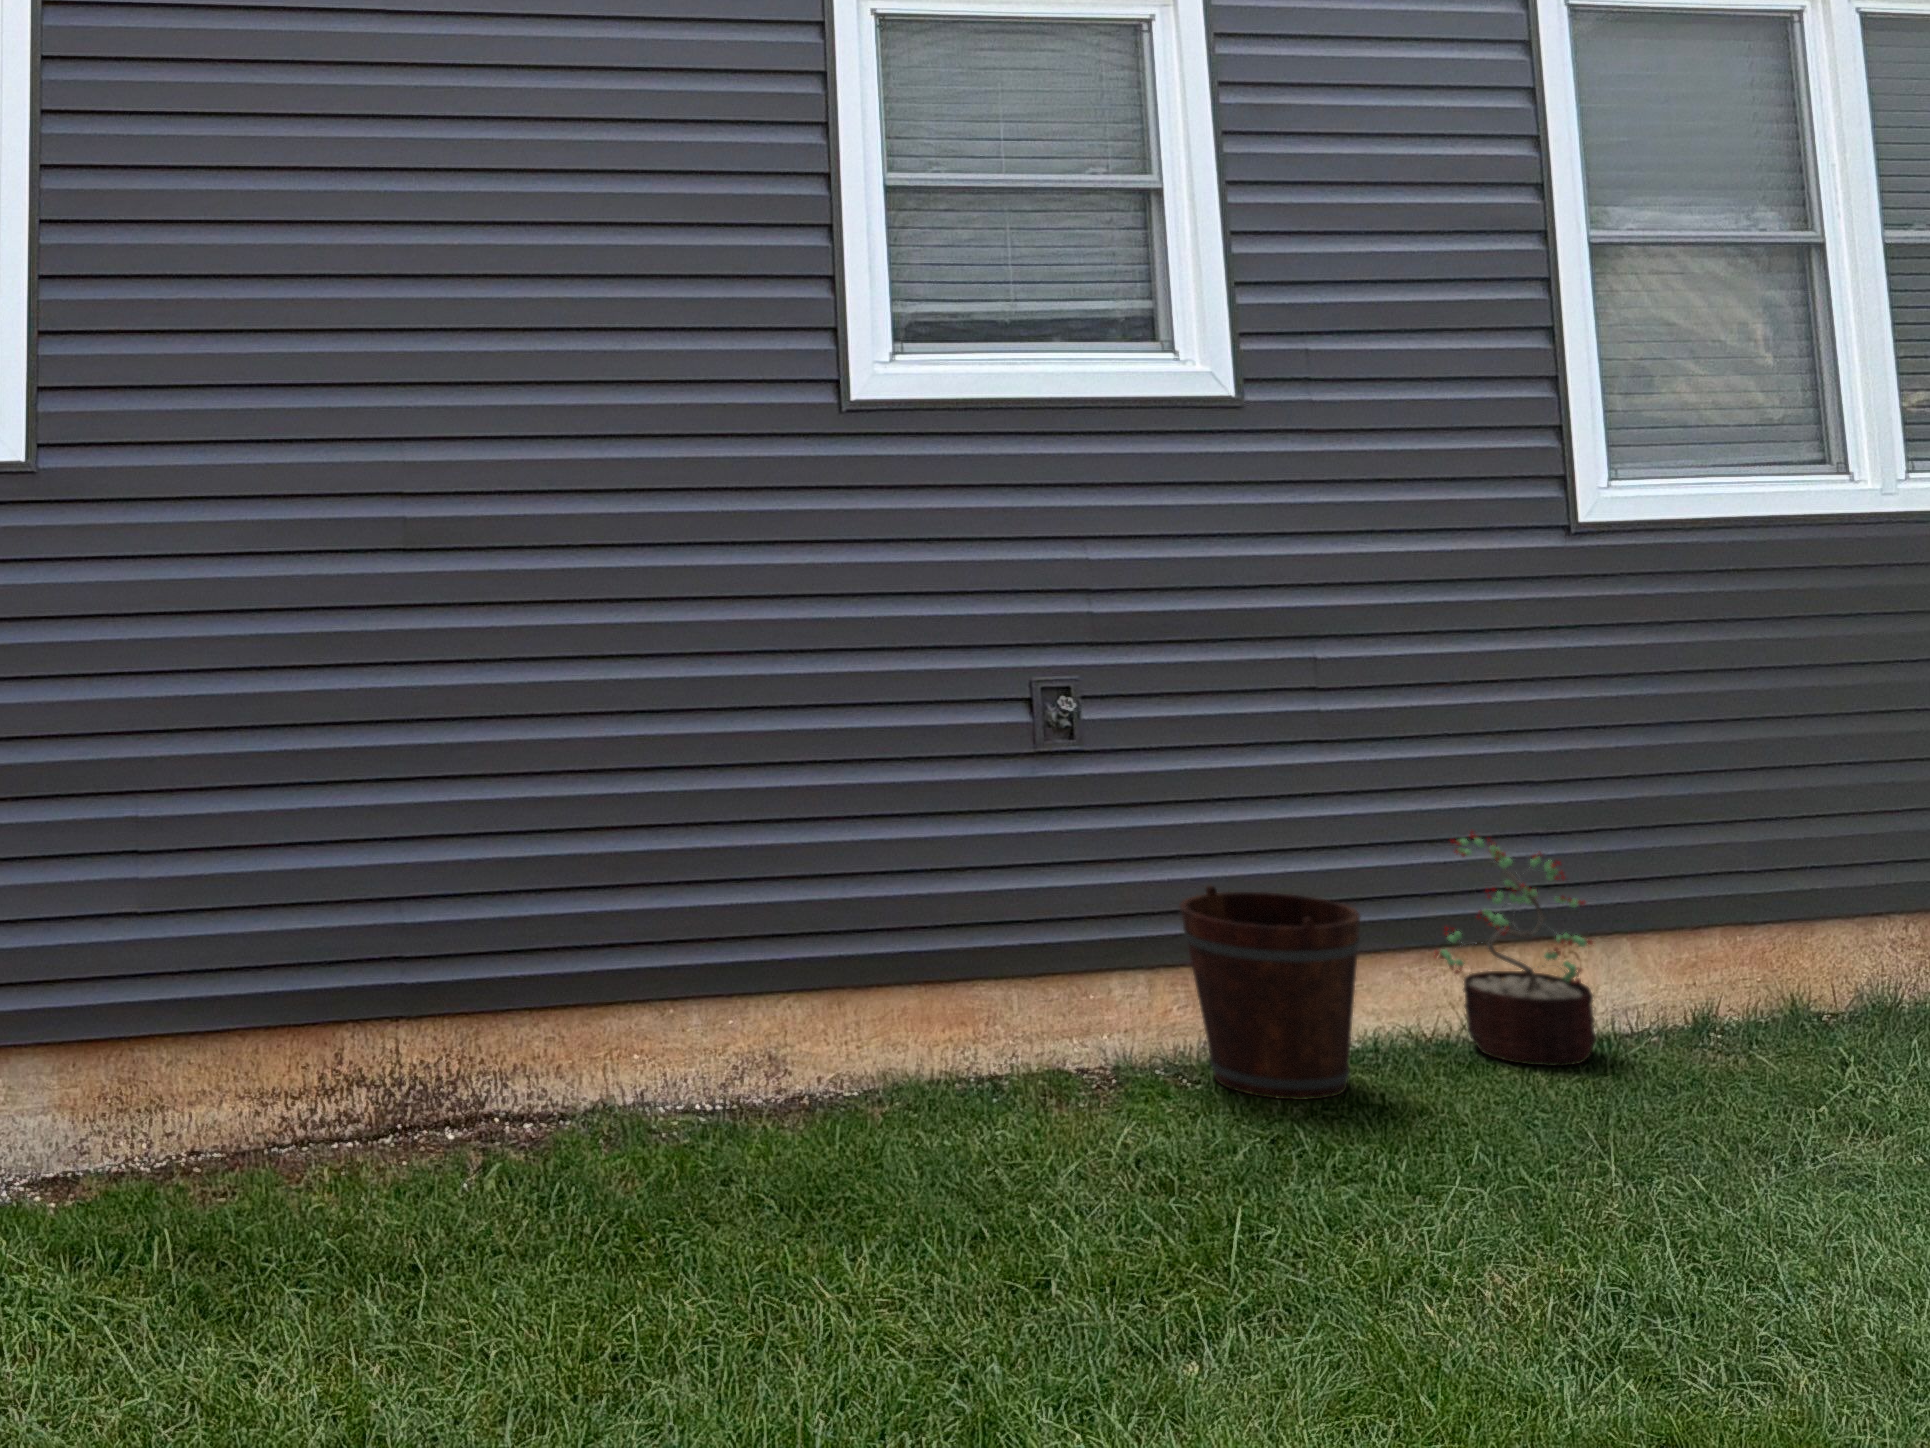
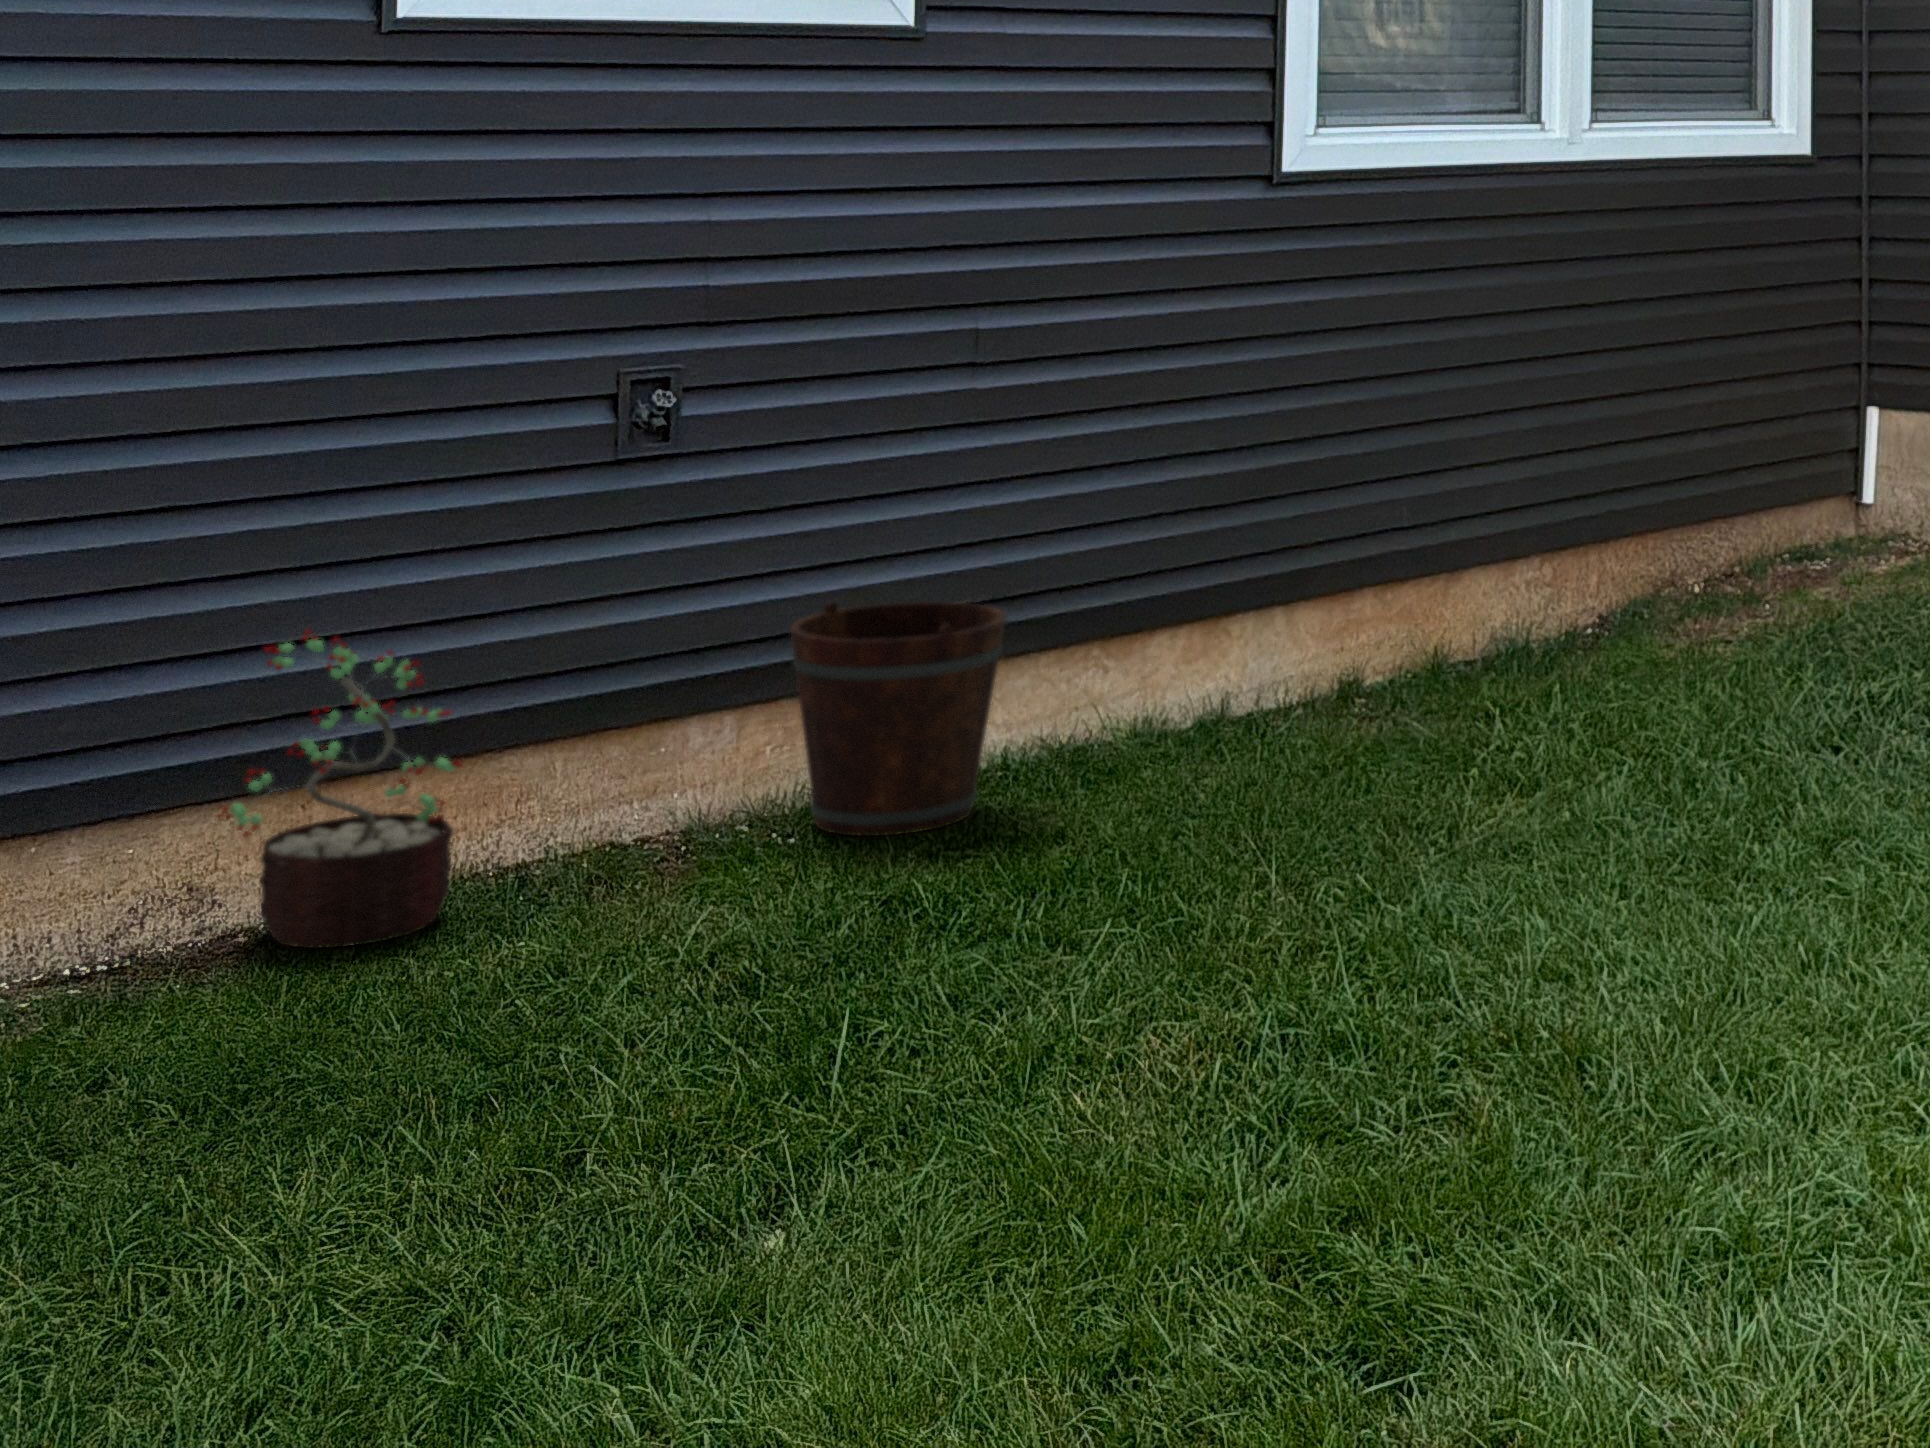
decorative plant: present [1434,831,1596,1066] -> present [218,630,462,948]

